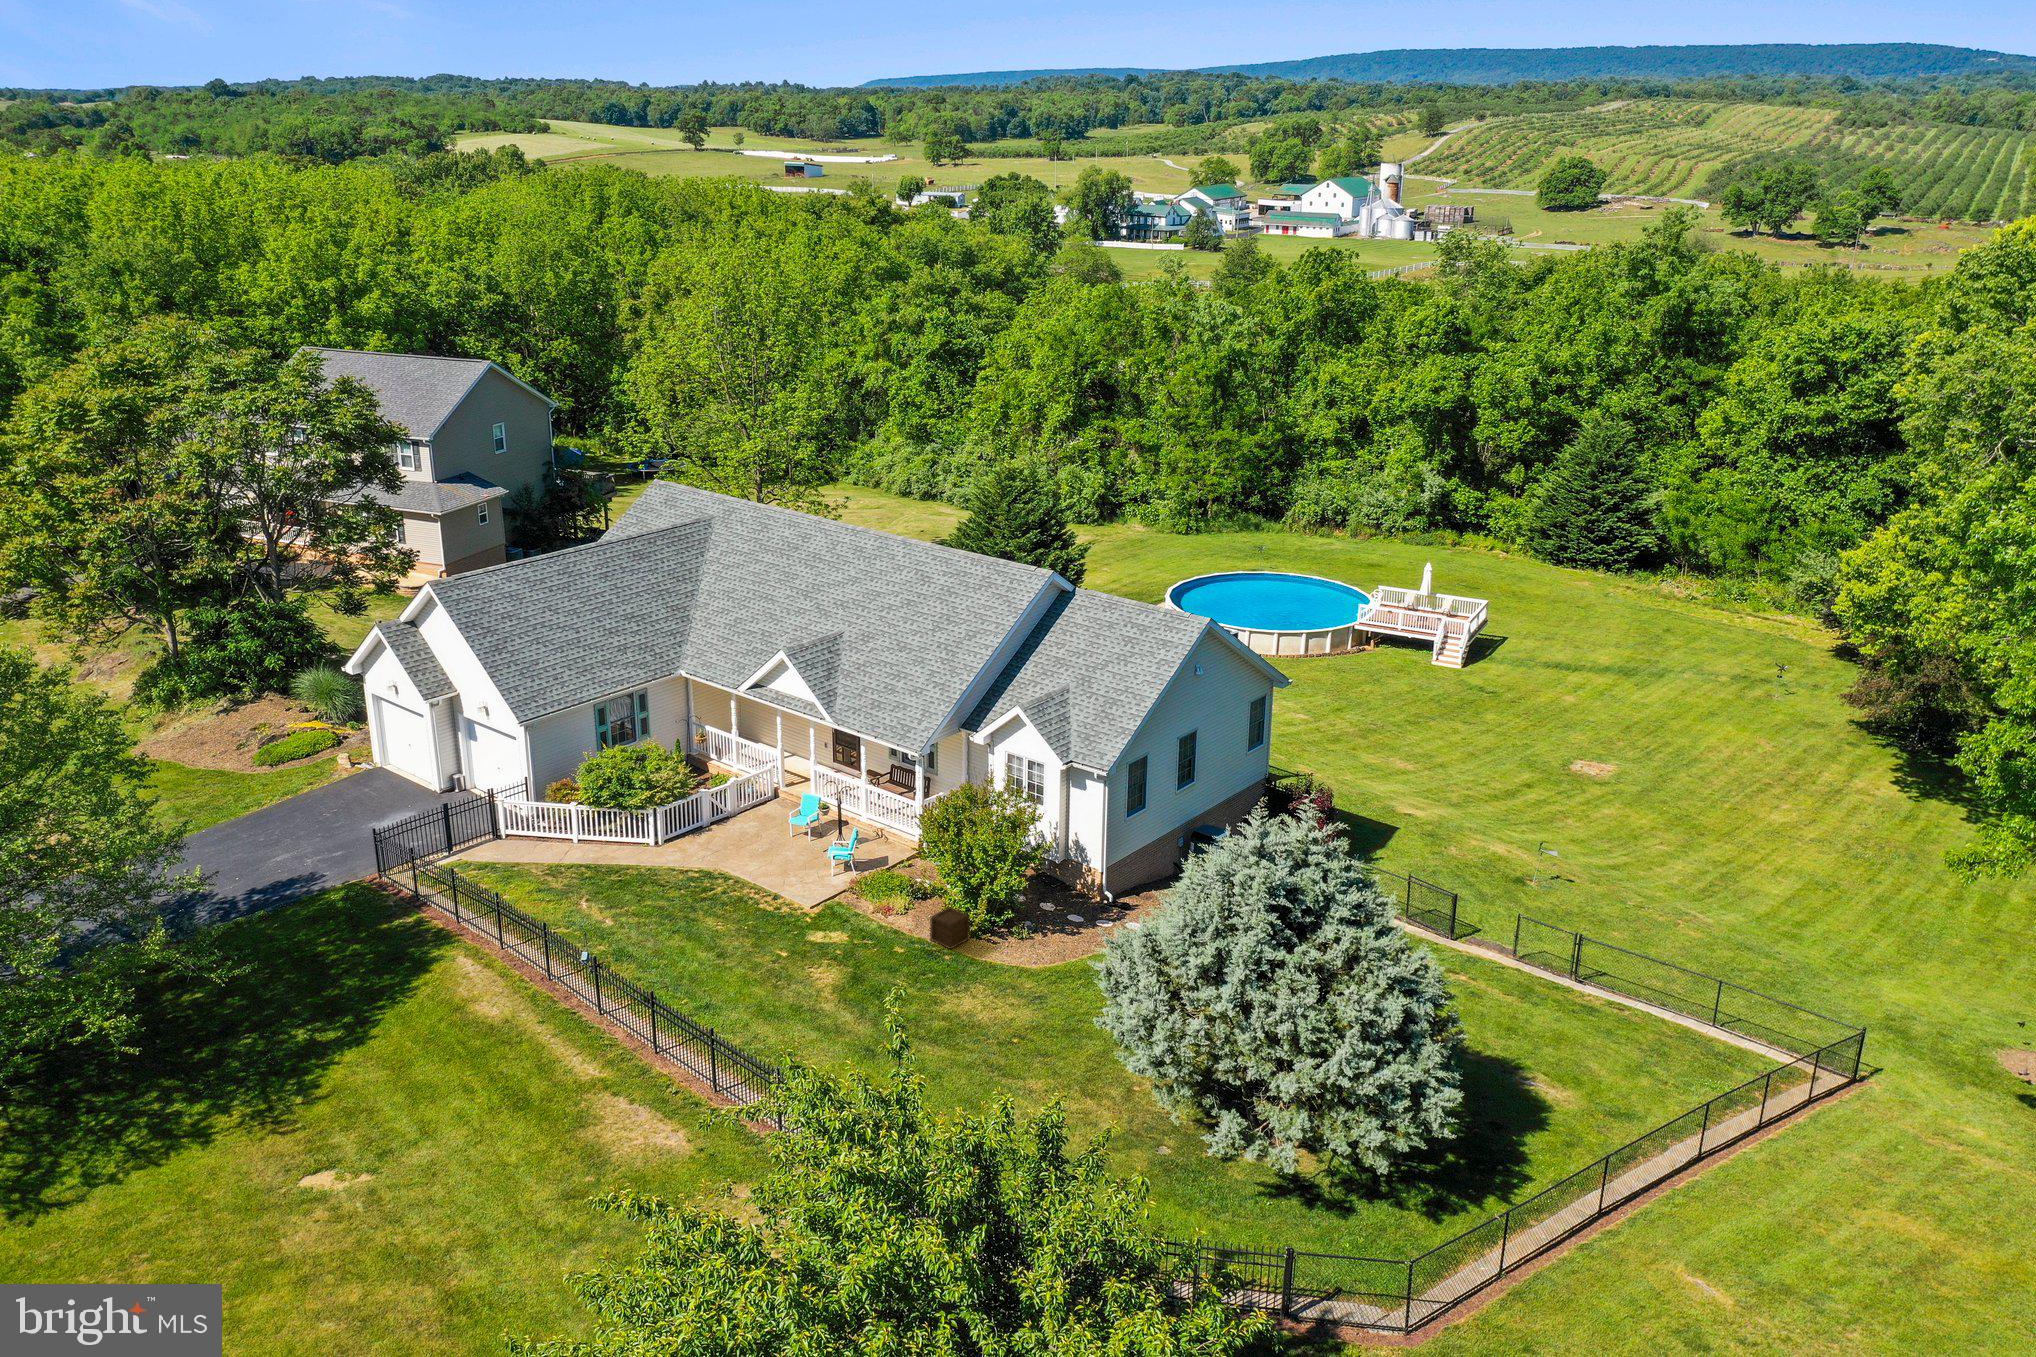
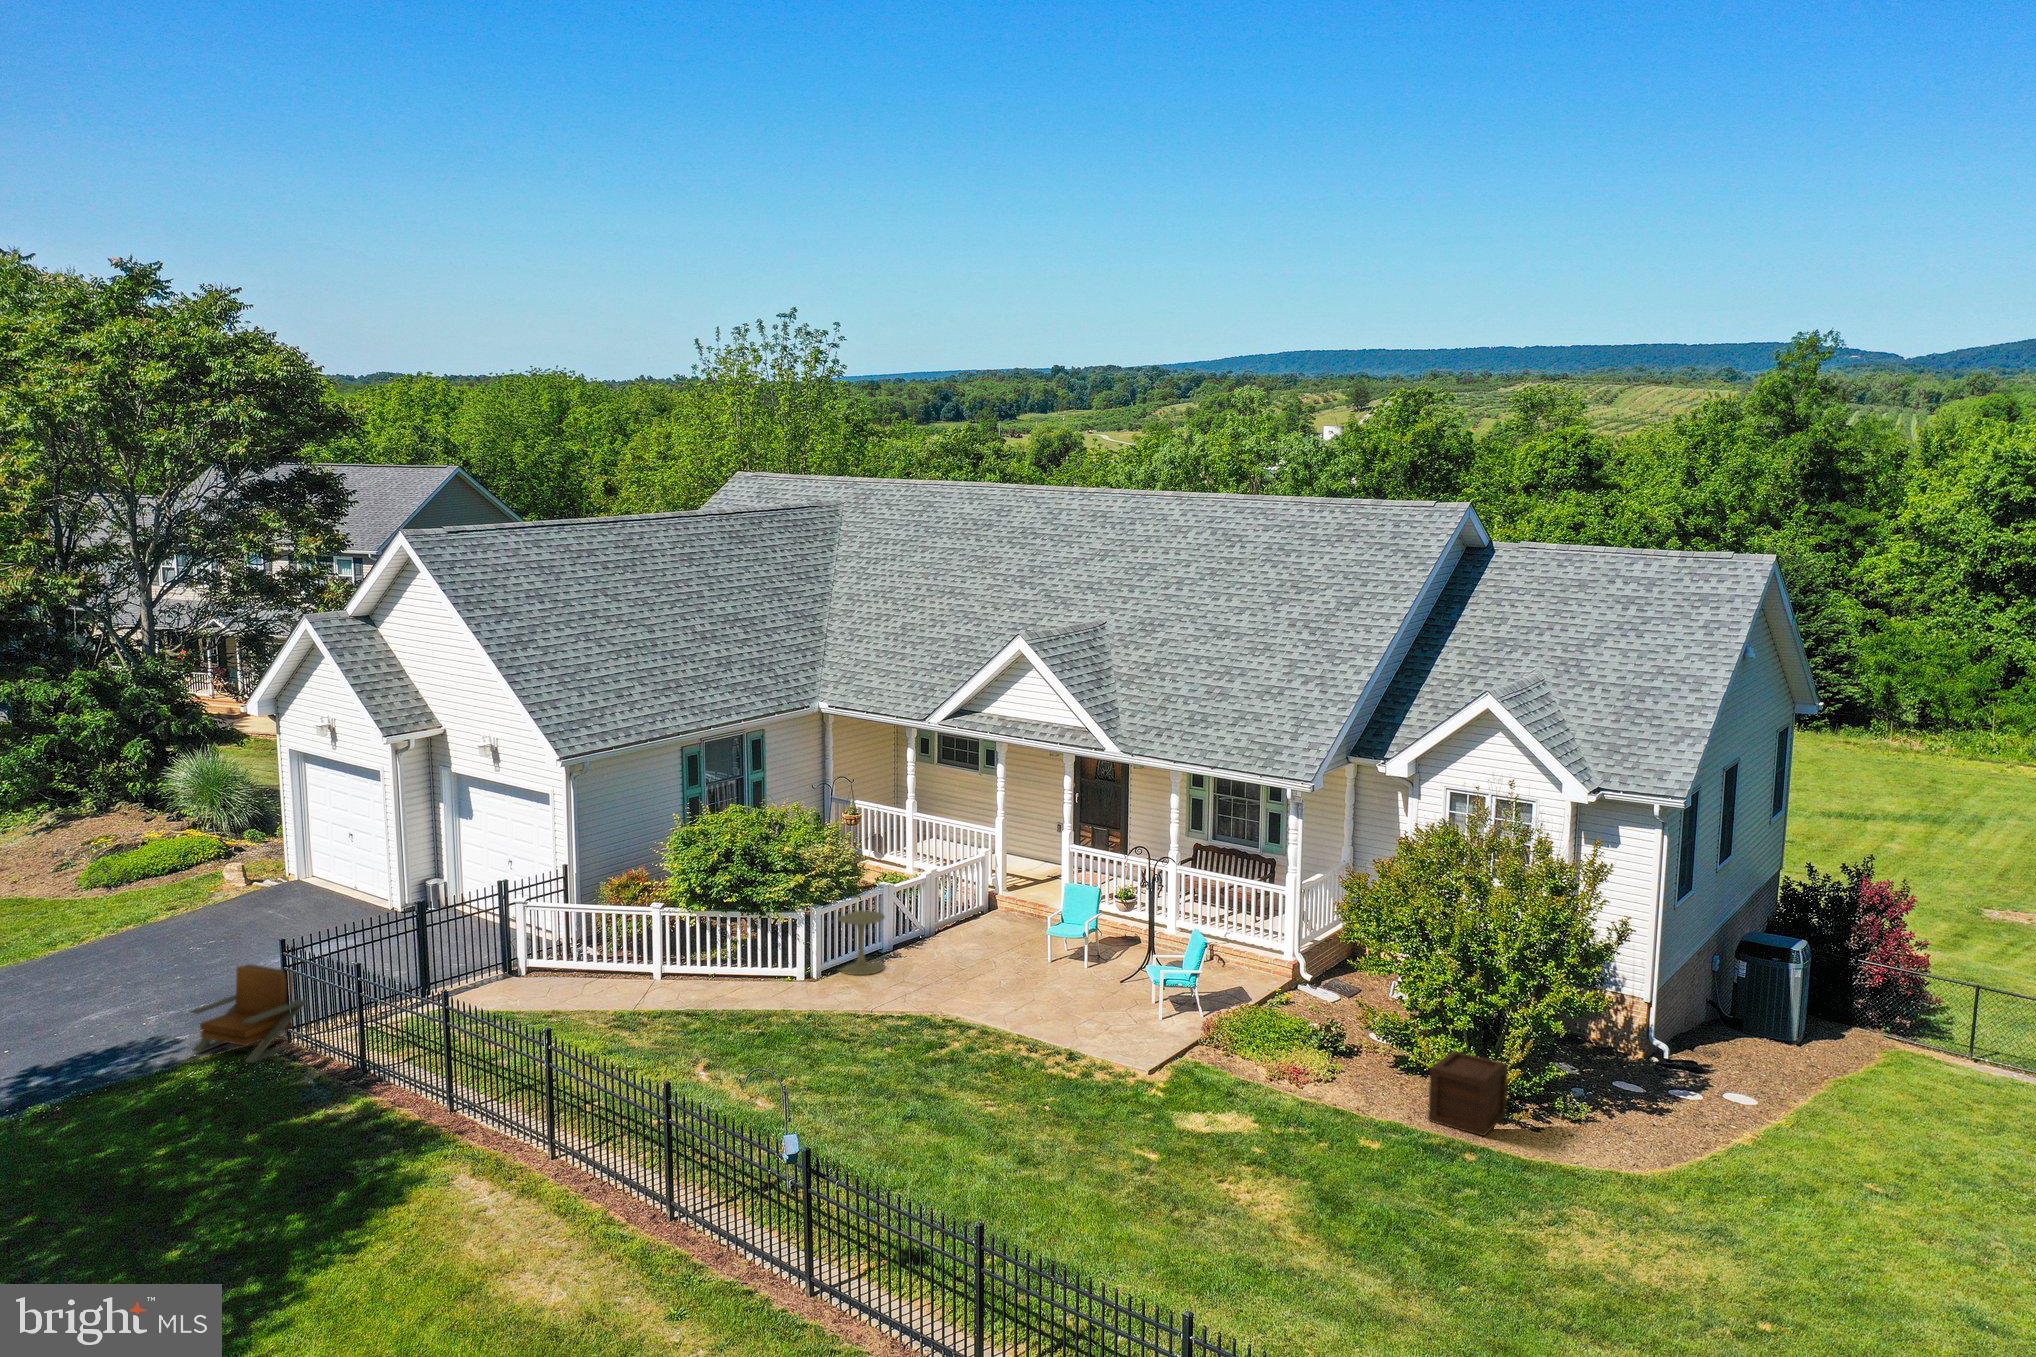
pedestal table: none [673,807,701,844] -> present [837,910,885,975]
lounge chair: none [329,838,389,890] -> present [191,964,306,1063]

